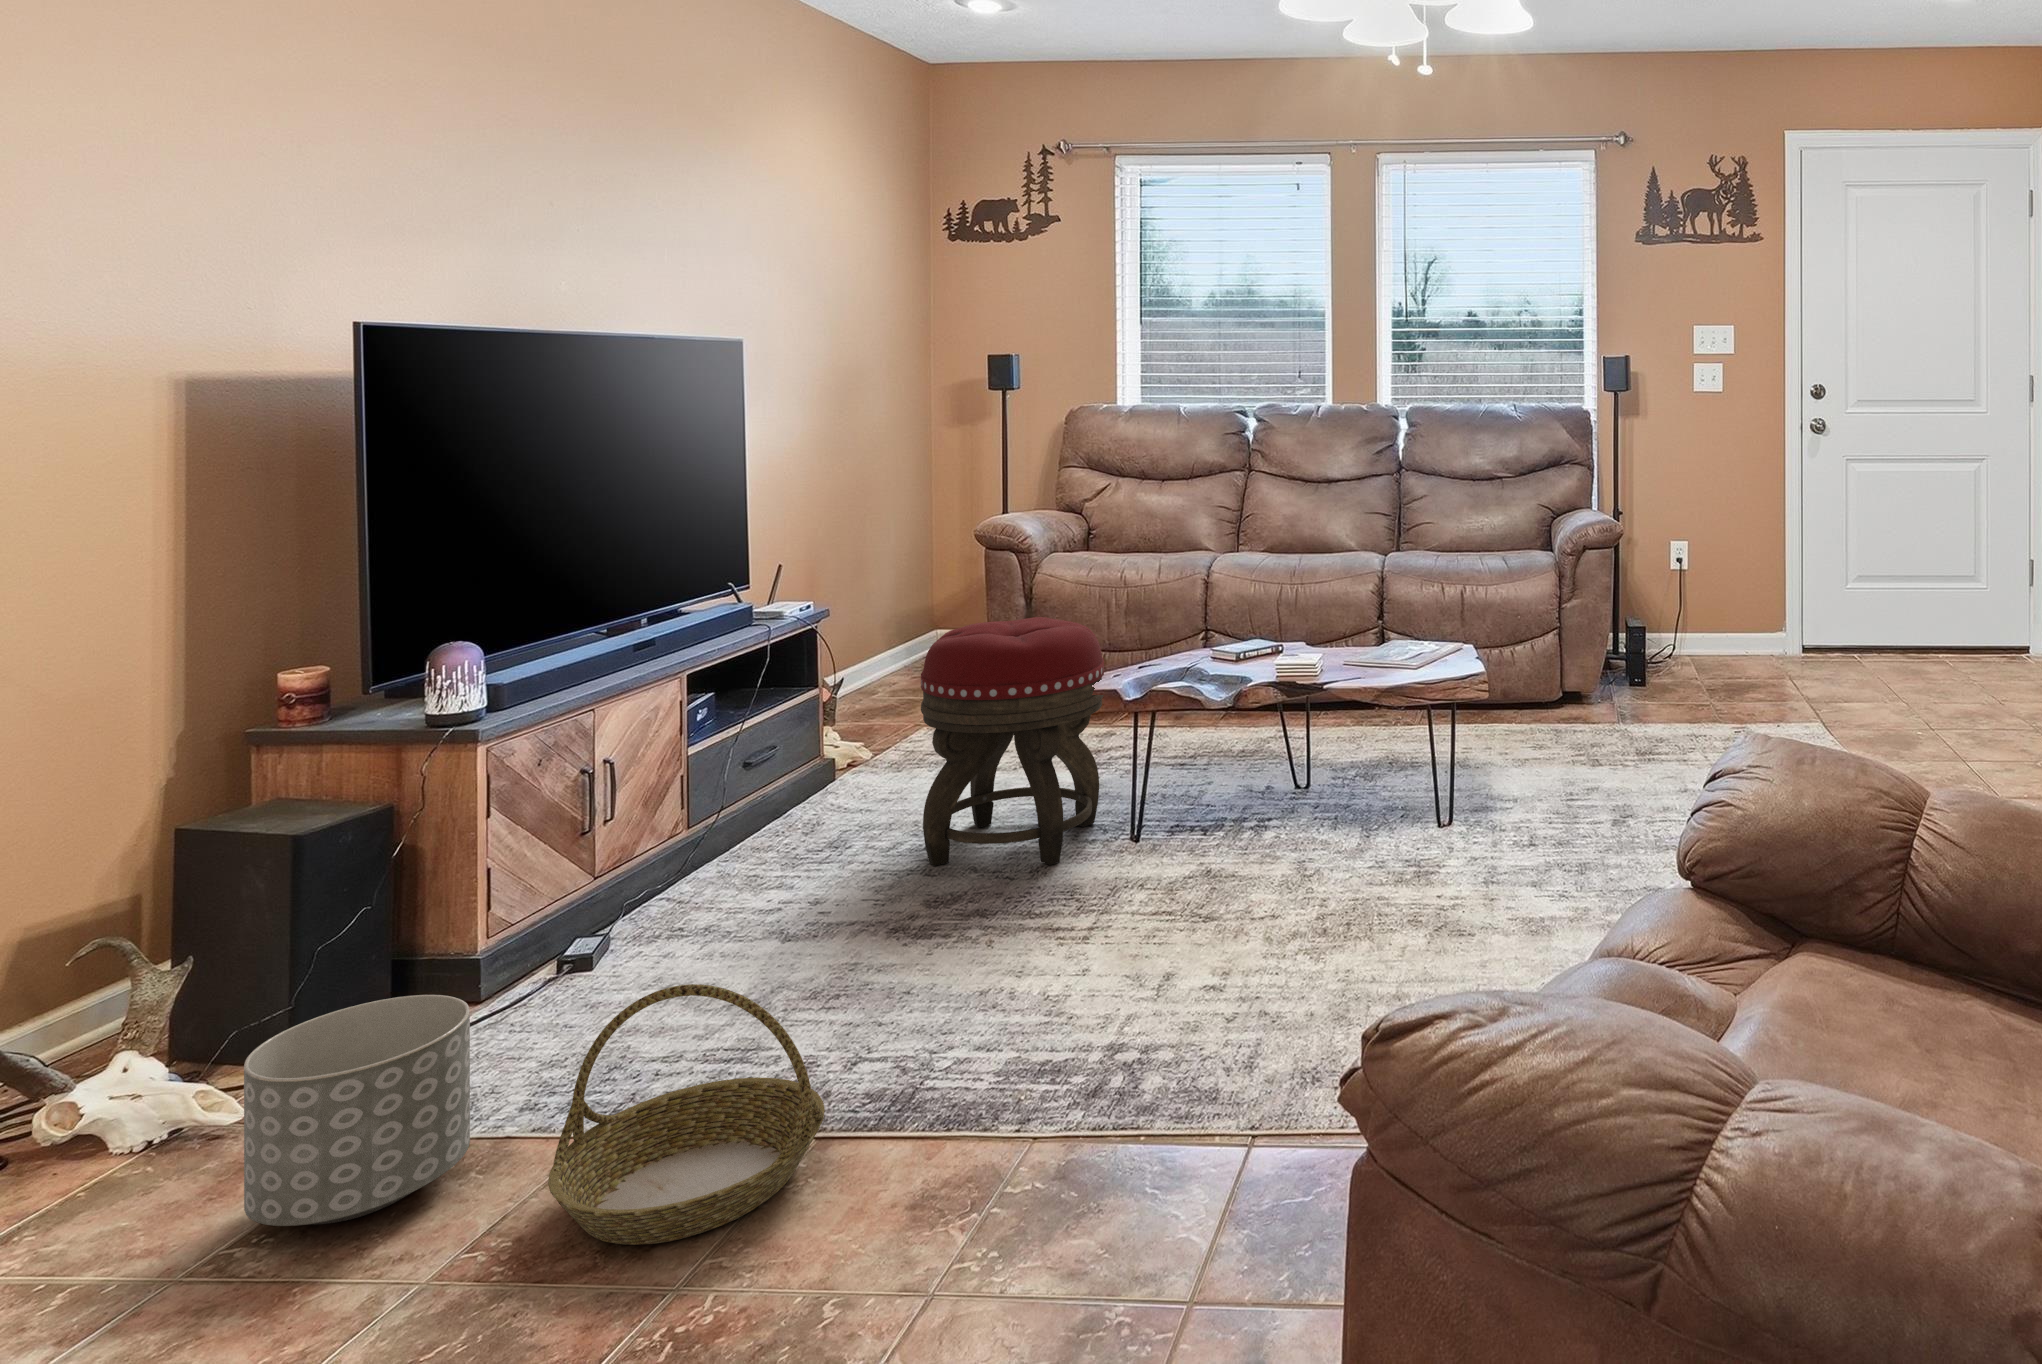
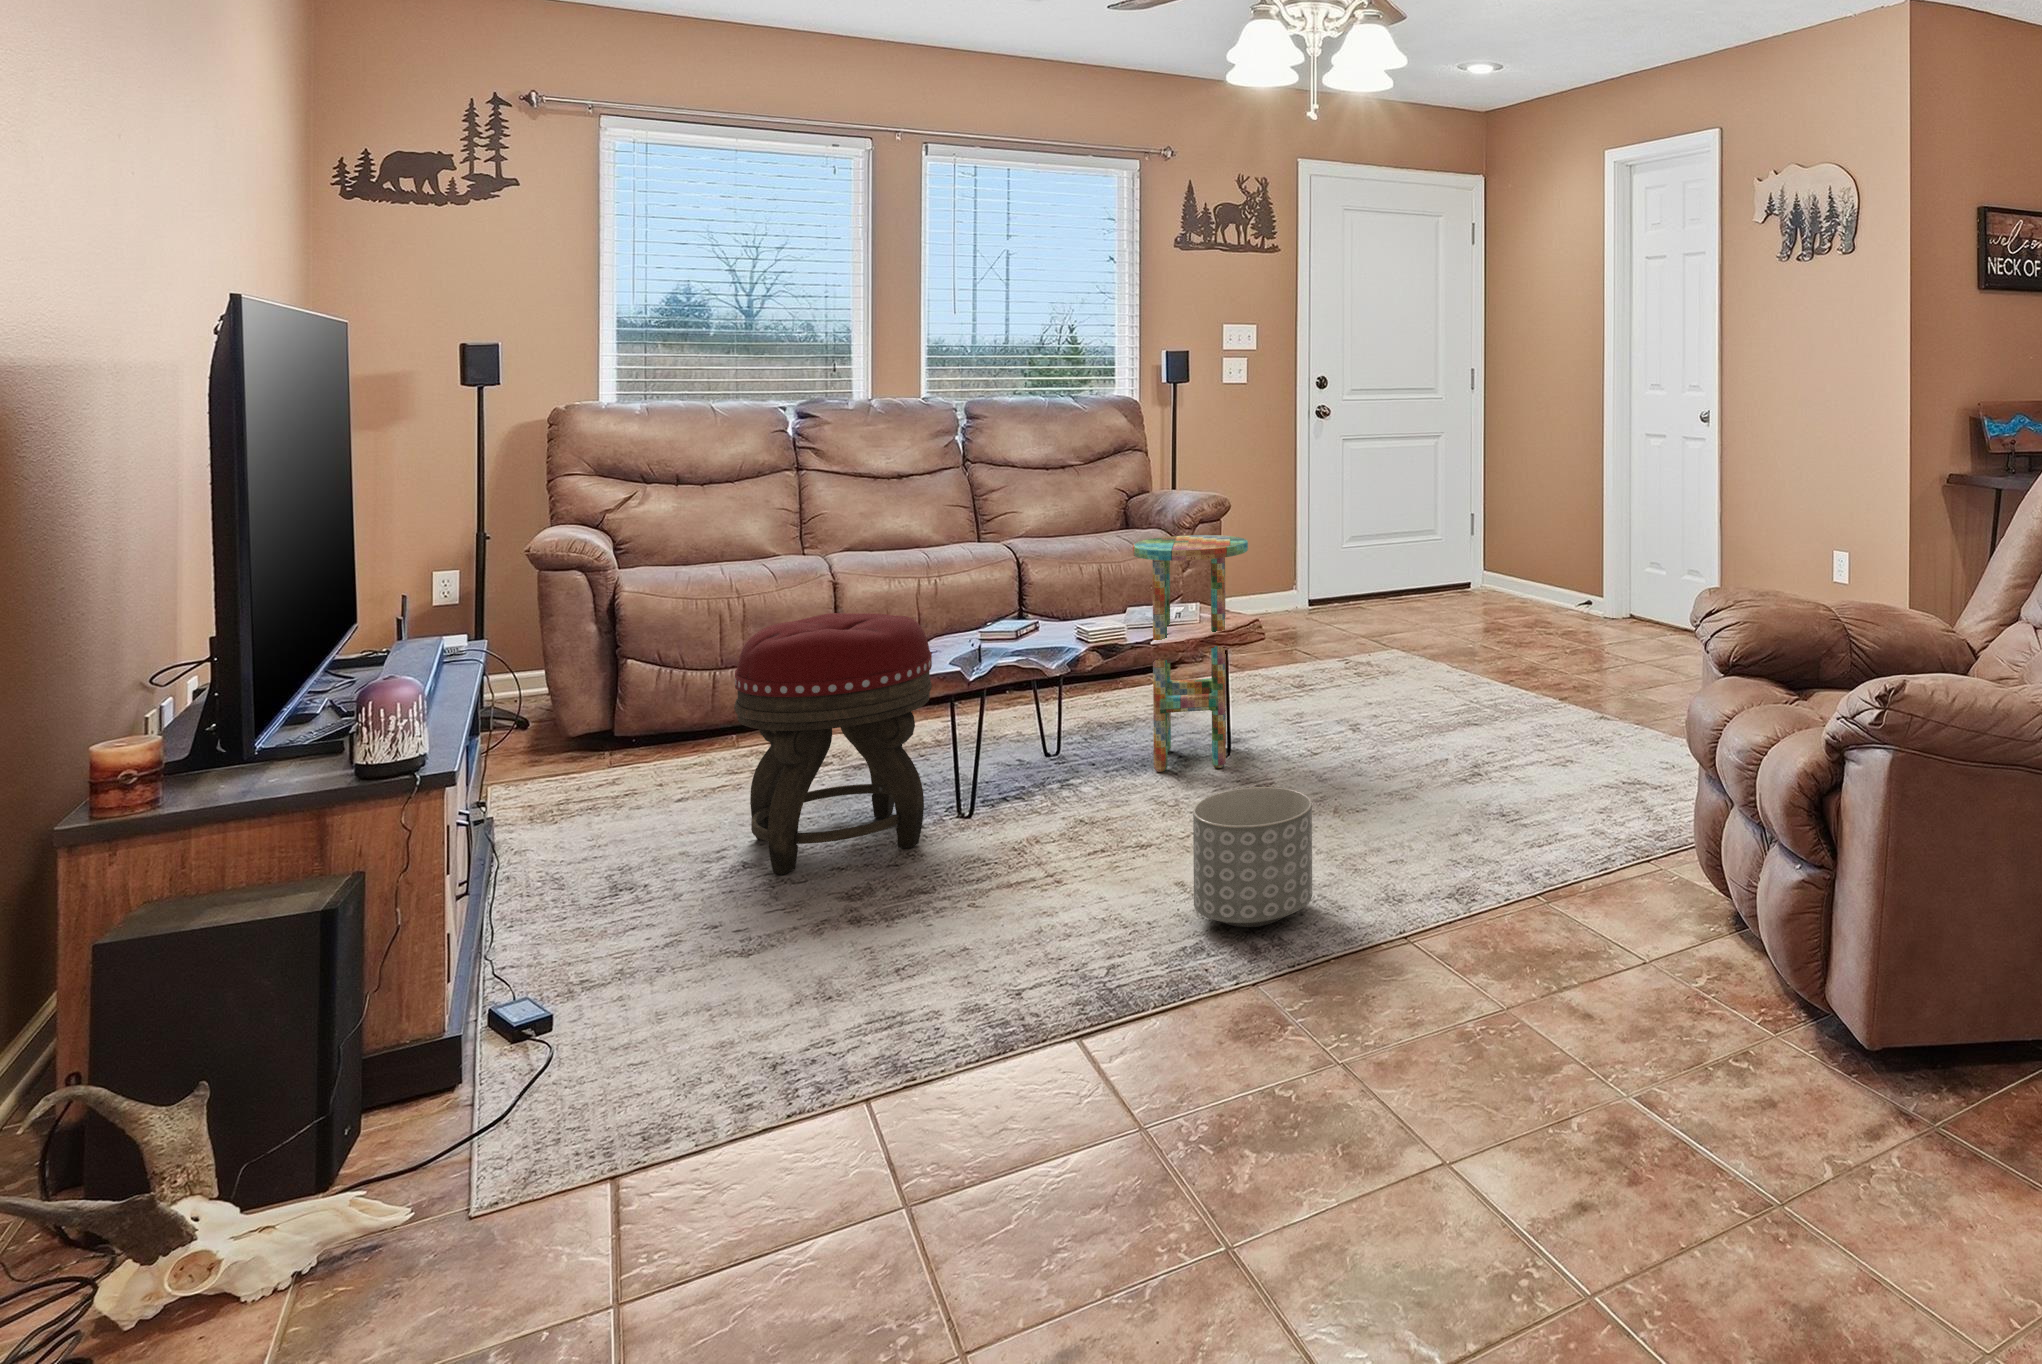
side table: none [1342,568,1470,843] -> present [1133,535,1248,772]
basket: present [548,984,825,1245] -> none [913,907,1141,1139]
planter: present [244,995,470,1226] -> present [1193,787,1312,927]

